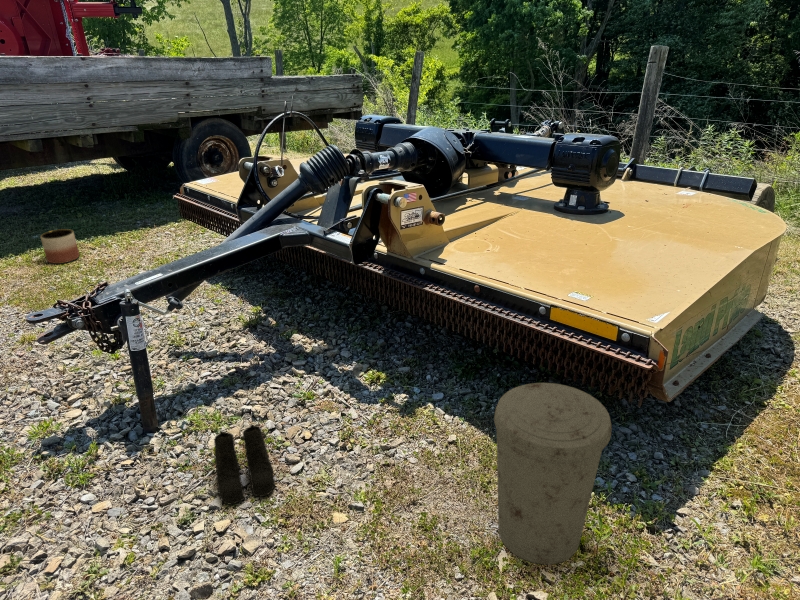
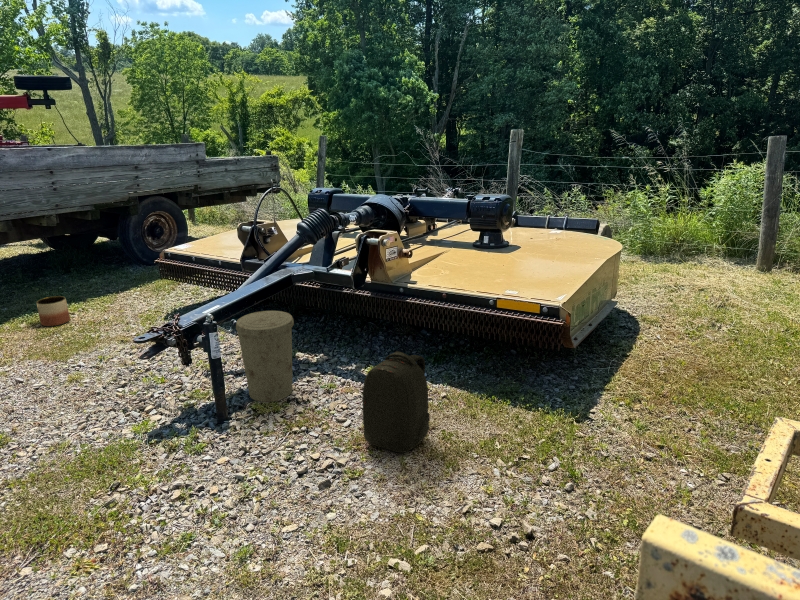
trash can: present [494,383,612,564] -> present [236,311,294,402]
backpack: none [293,384,412,549] -> present [362,351,430,453]
boots: present [214,425,275,504] -> none [290,396,336,446]

